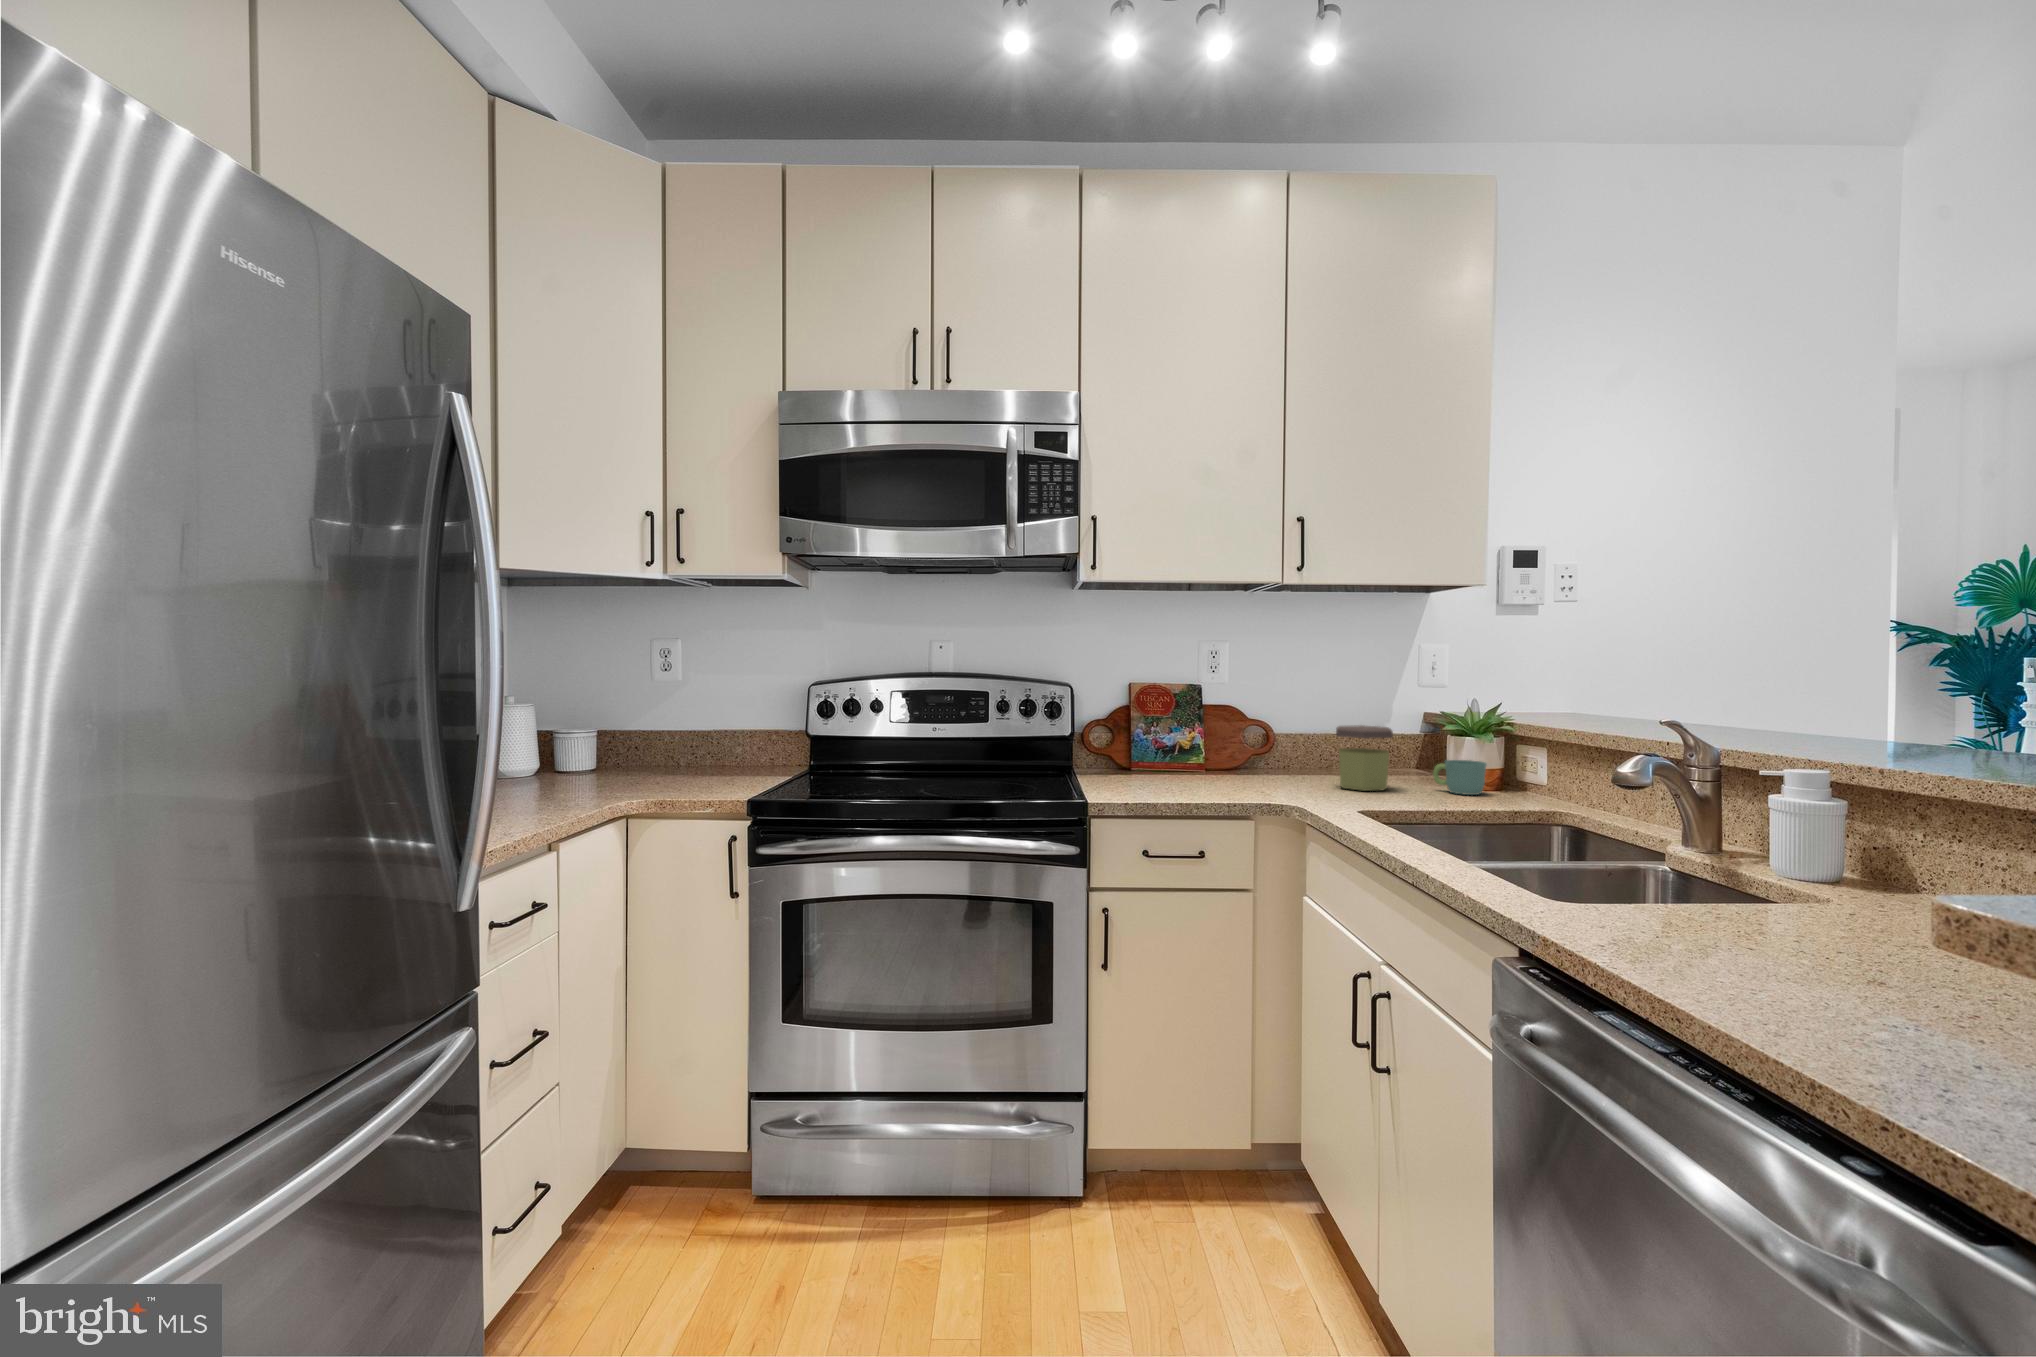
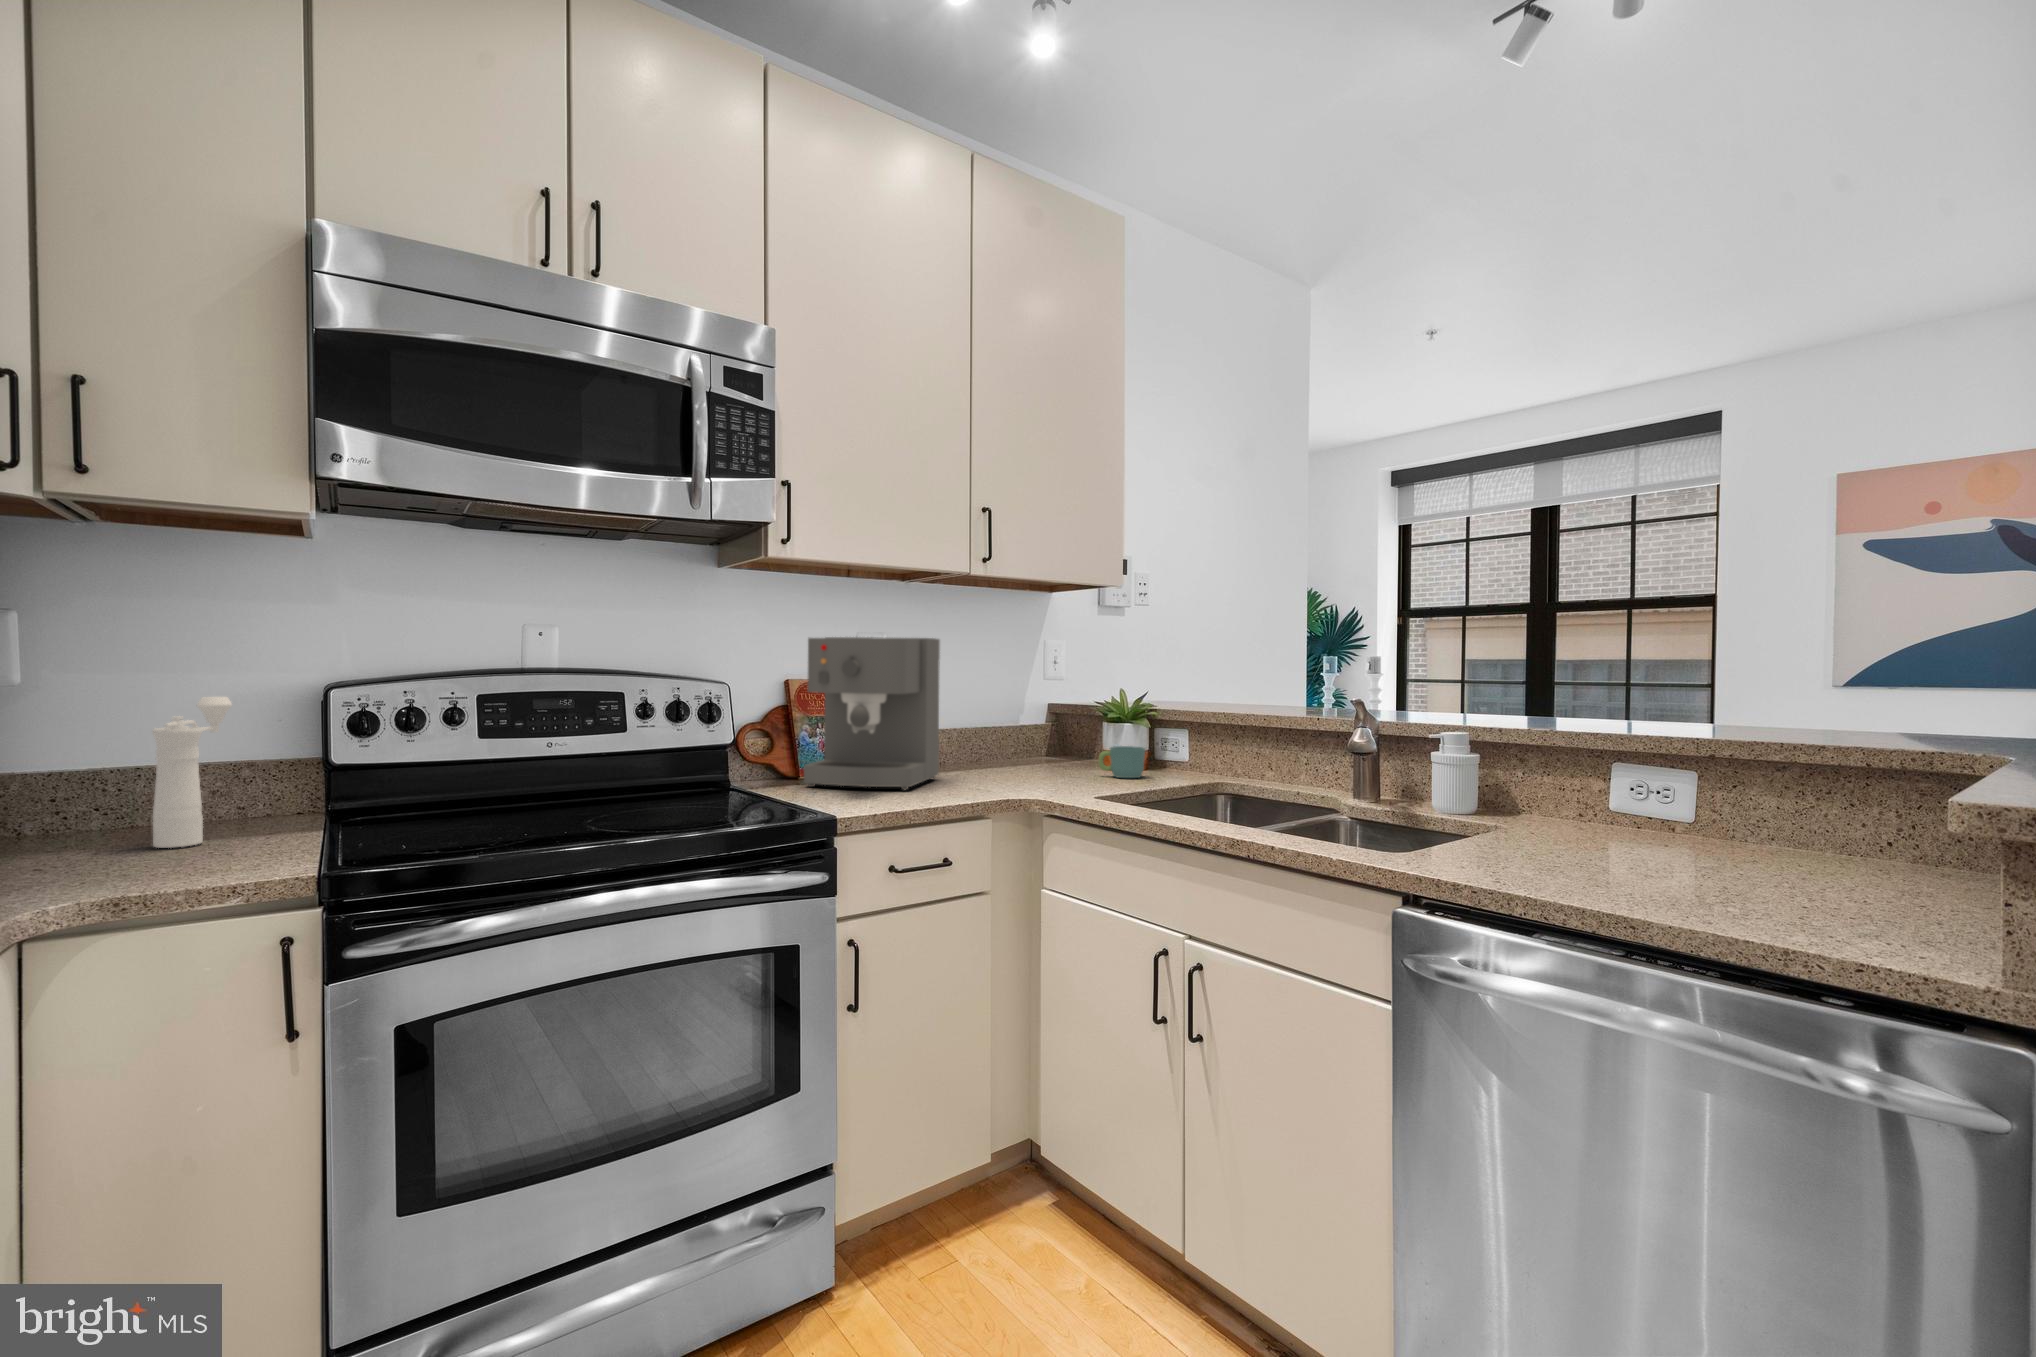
coffee maker: none [1127,648,1261,789] -> present [804,637,940,790]
pepper mill: none [672,694,724,789] -> present [152,697,232,848]
jar: present [1336,725,1393,791] -> none [1012,717,1071,781]

